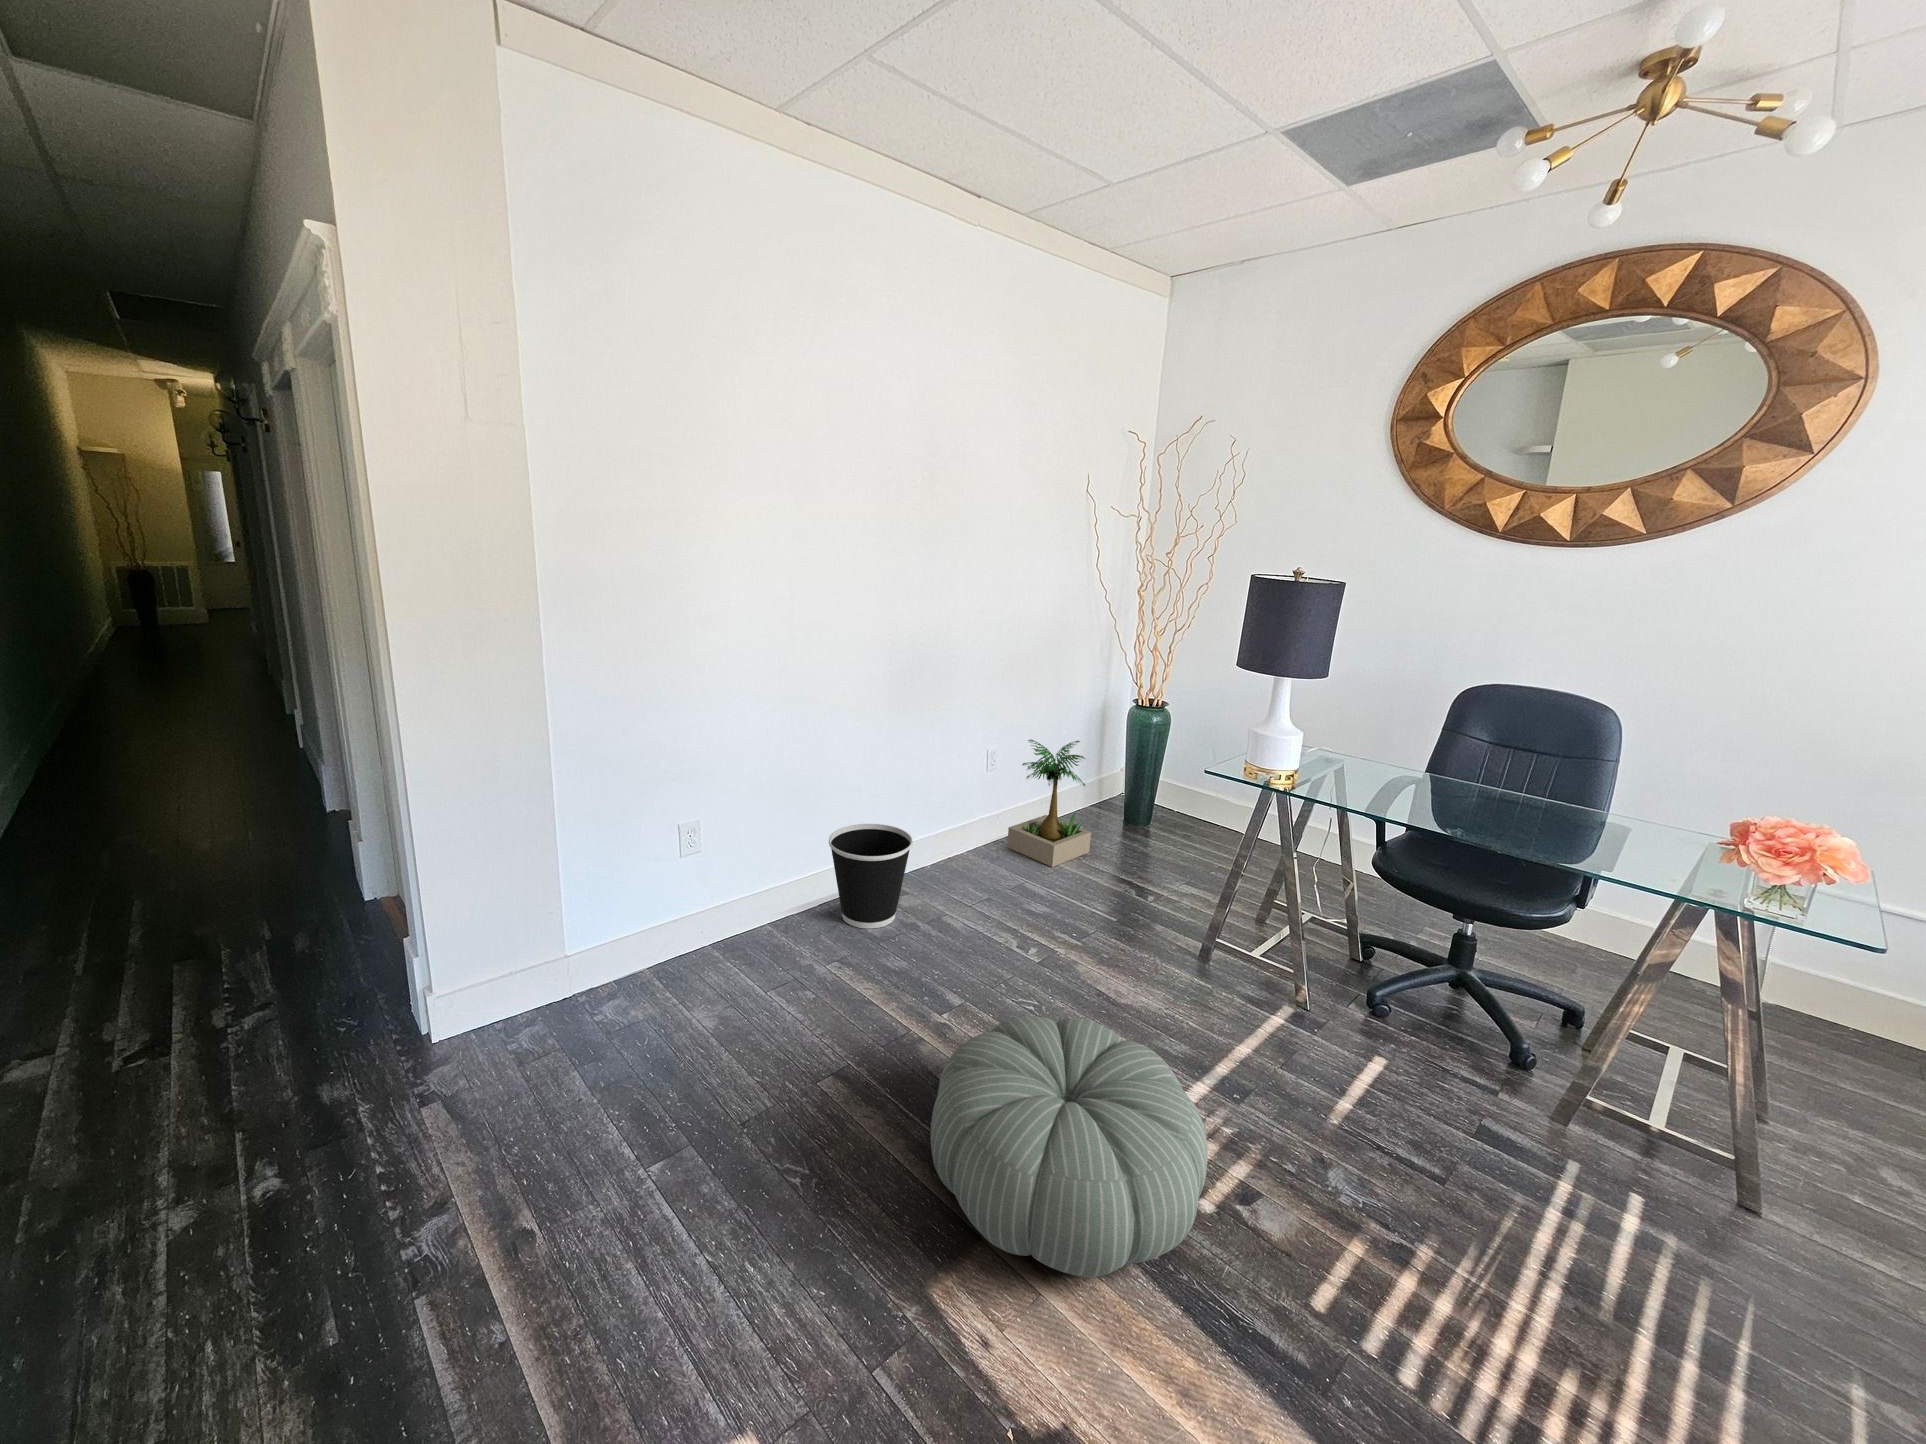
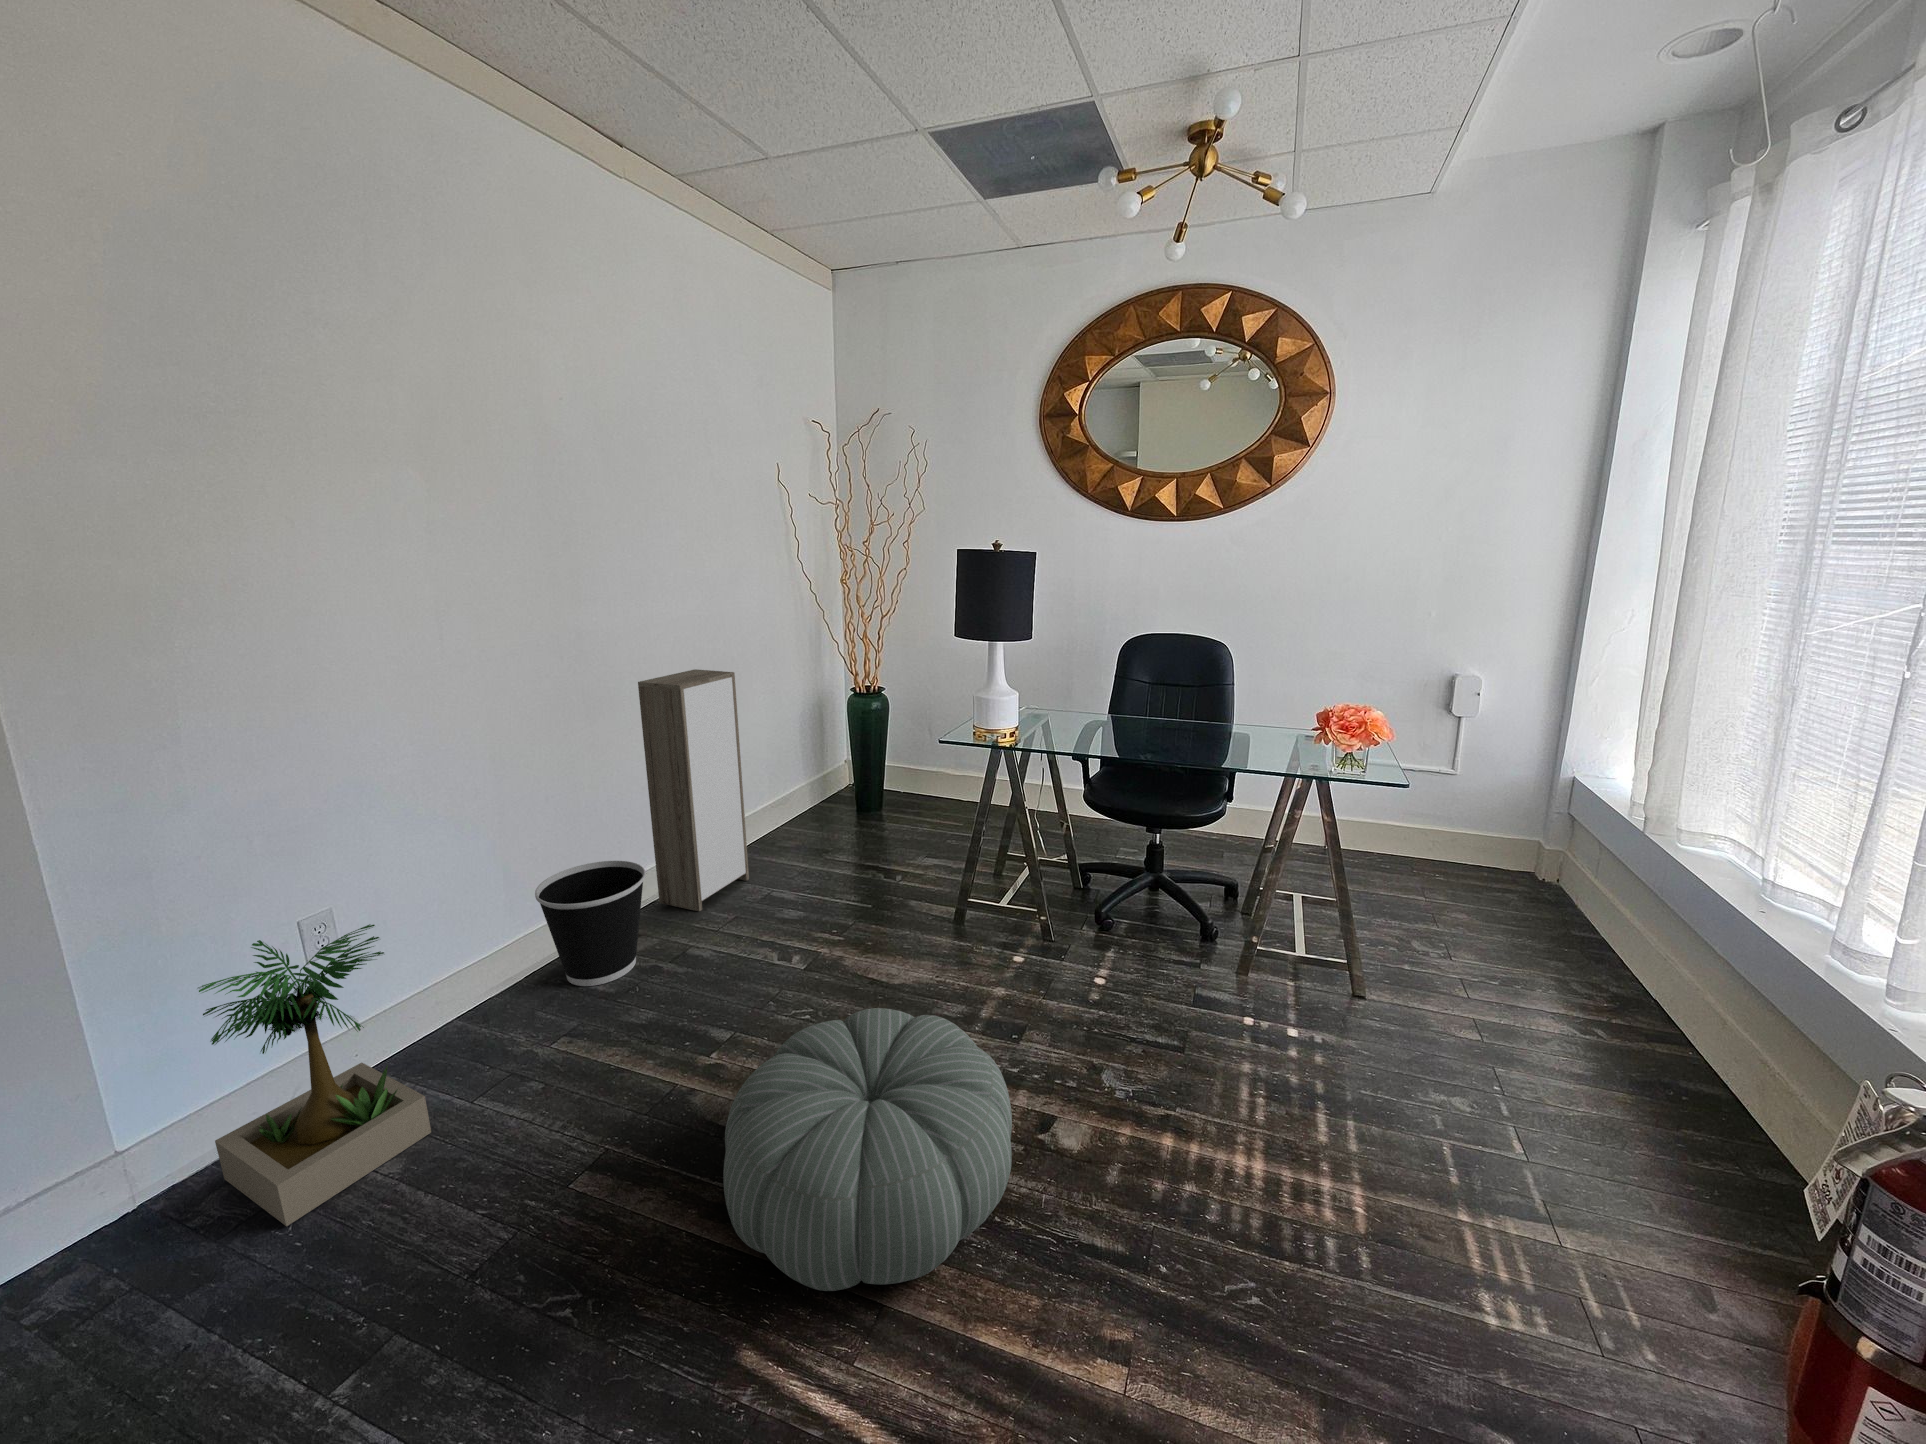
storage cabinet: none [921,666,1013,888] -> present [638,669,749,911]
potted plant: present [1007,739,1091,867] -> present [198,924,431,1226]

